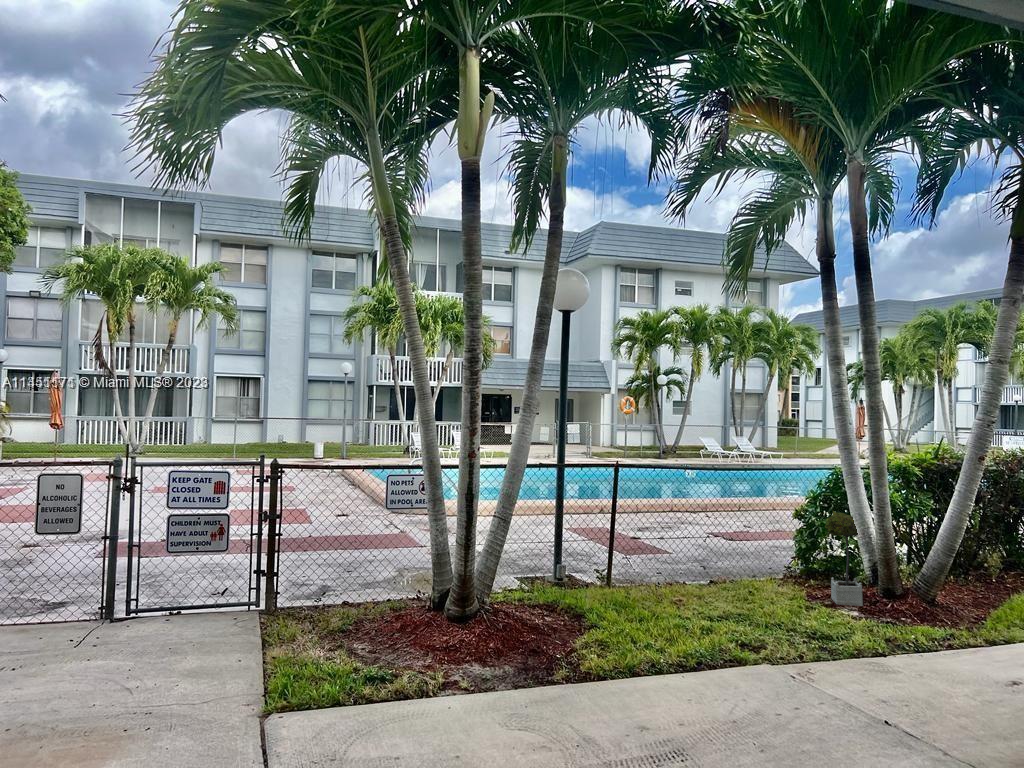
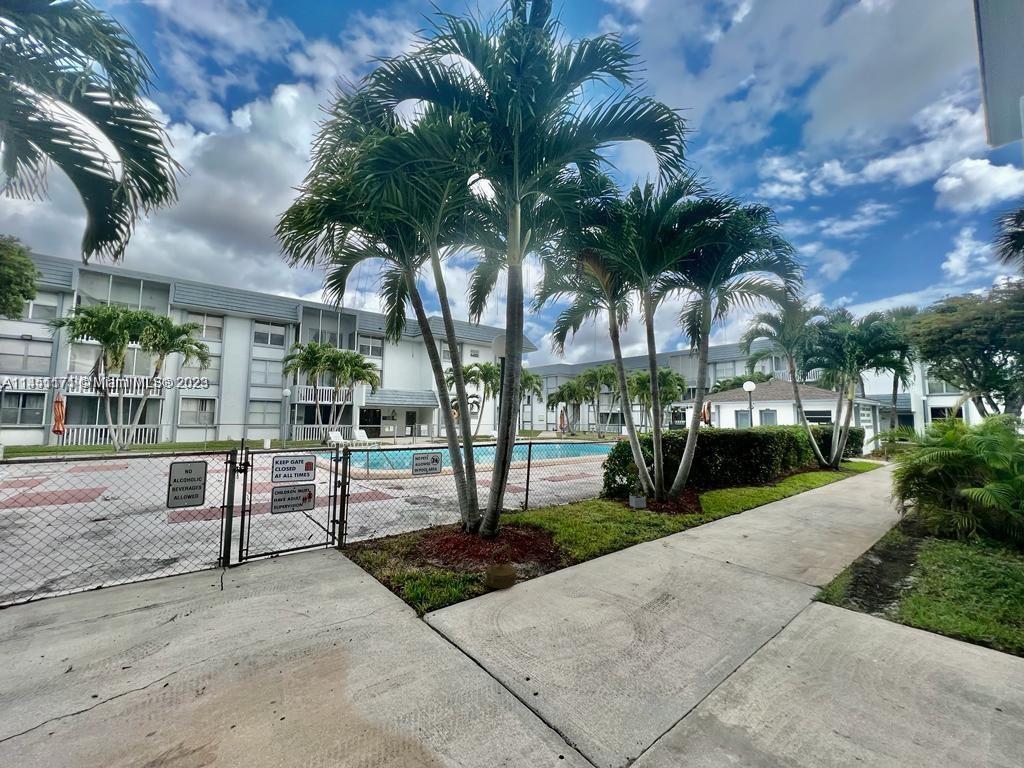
basket: none [396,633,448,703] -> present [486,544,516,589]

